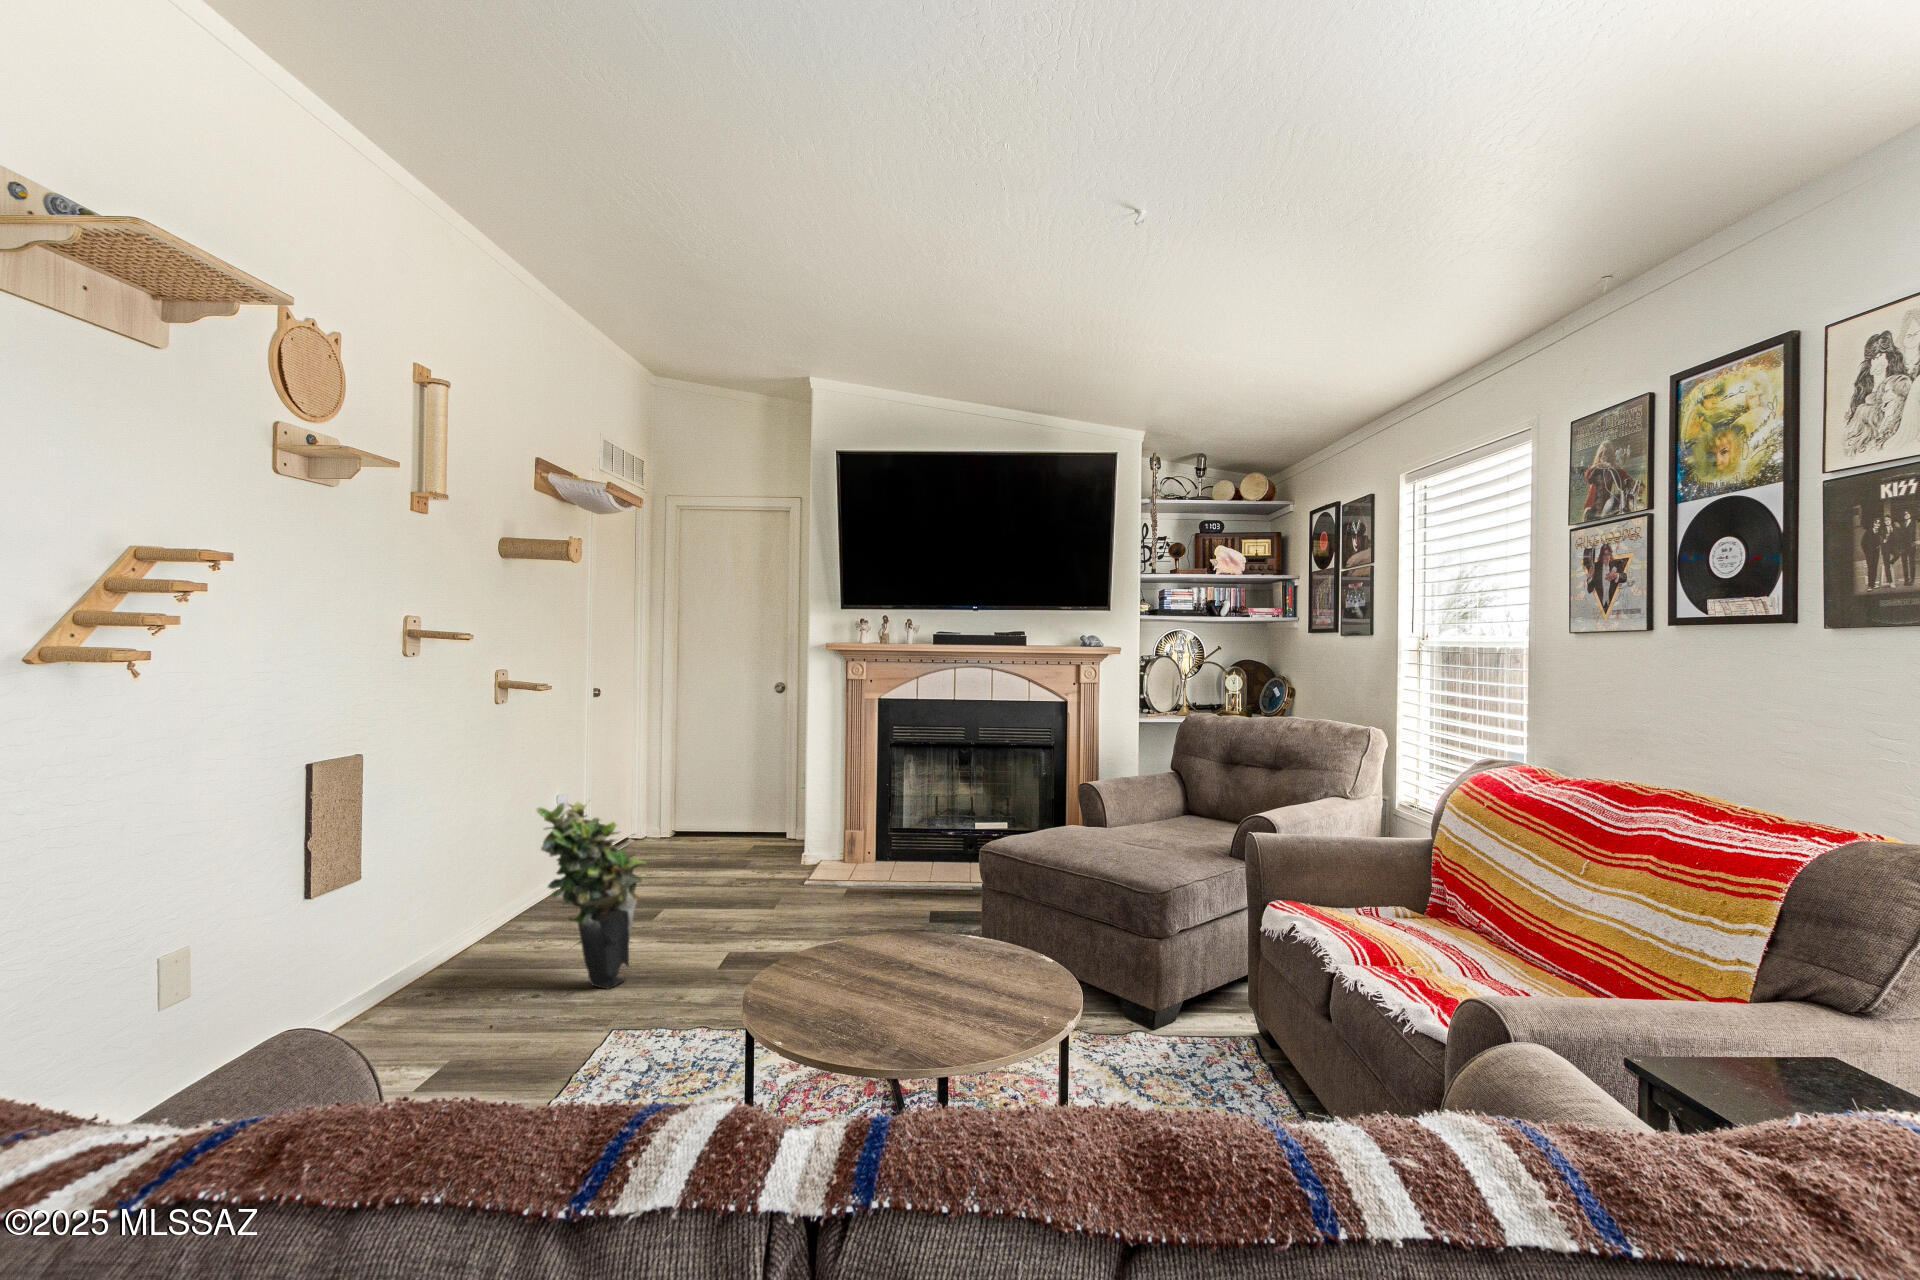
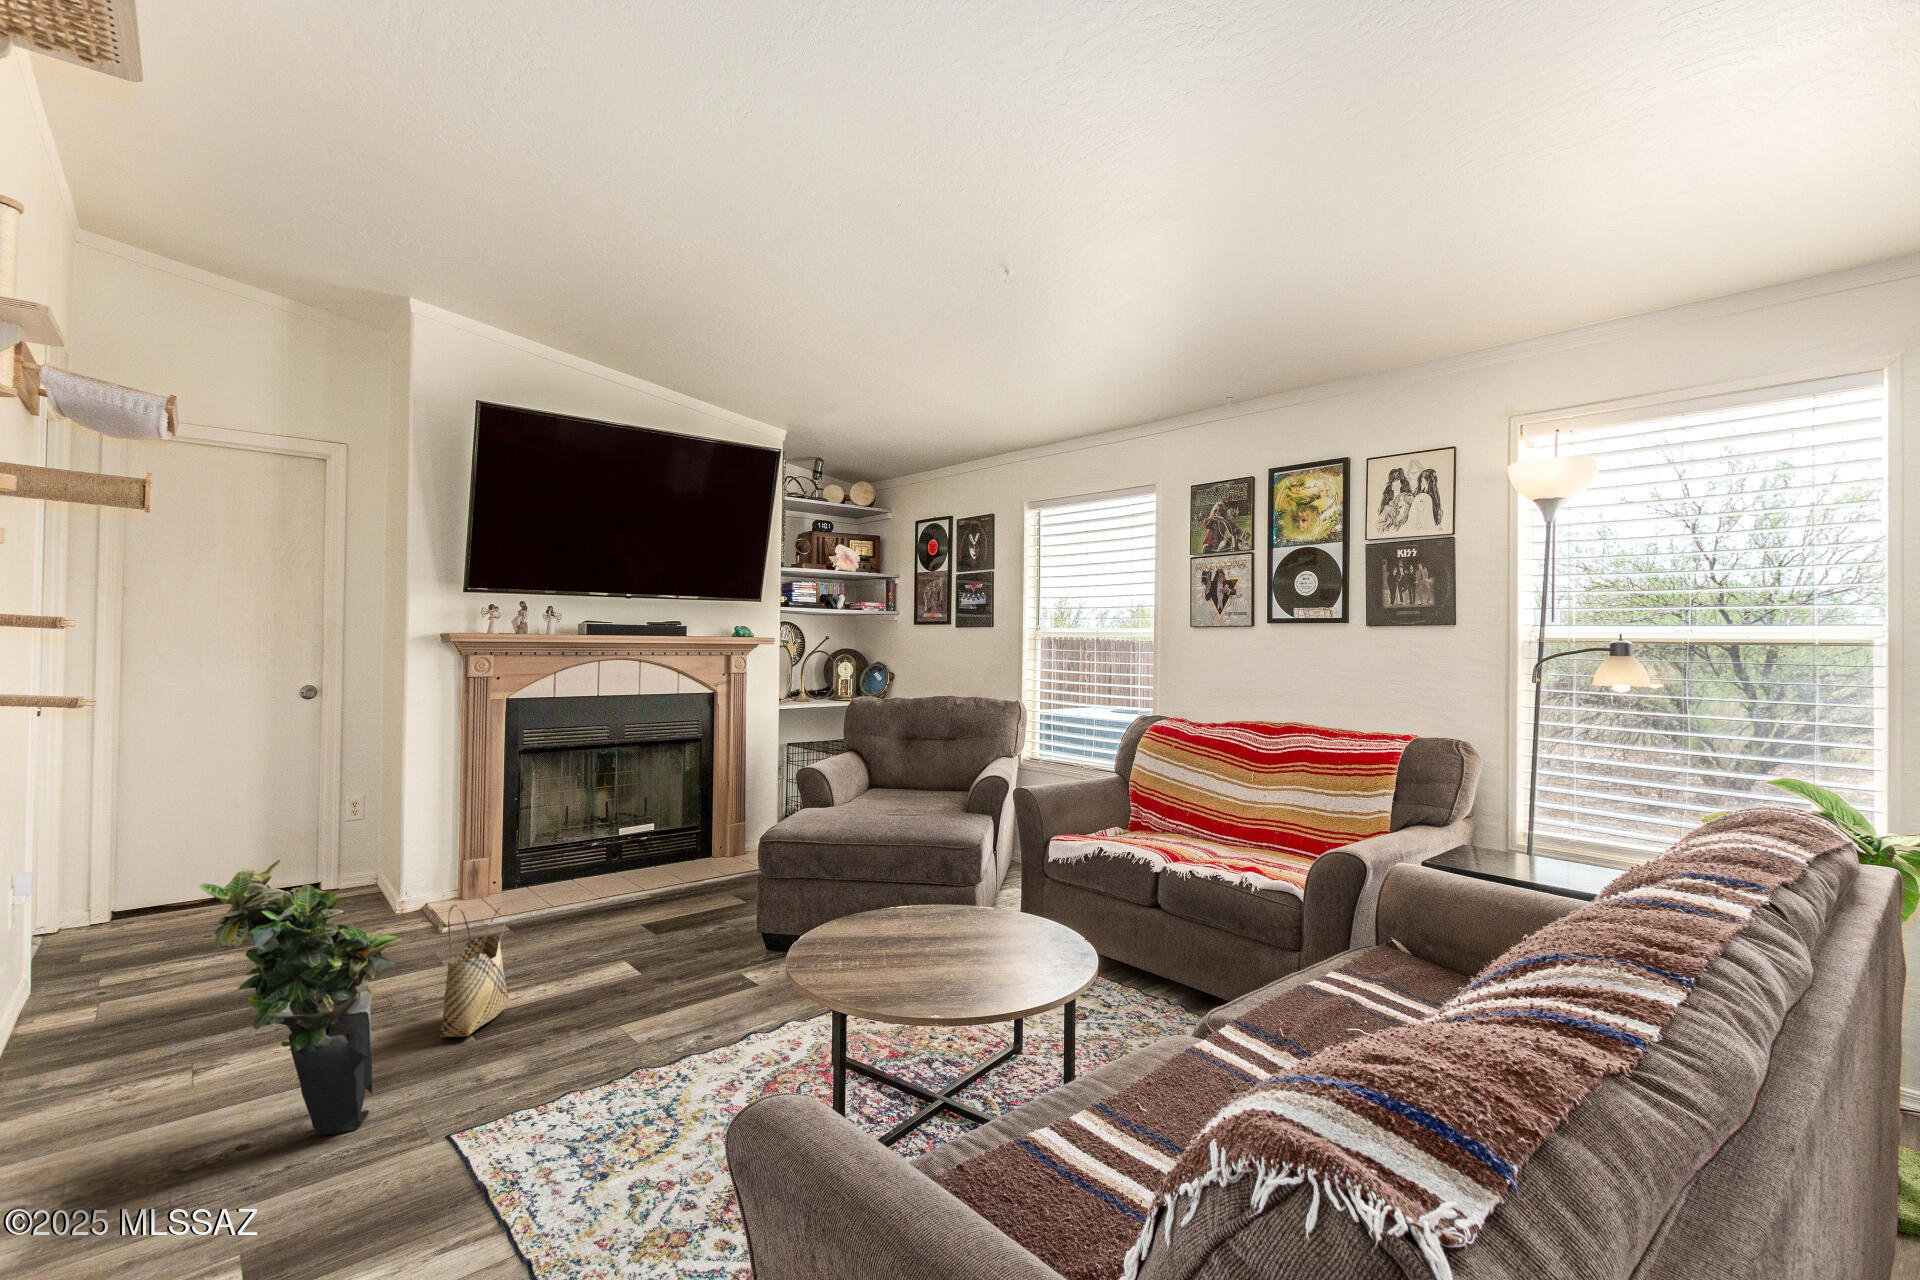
woven basket: none [714,850,773,949] -> present [440,904,509,1037]

